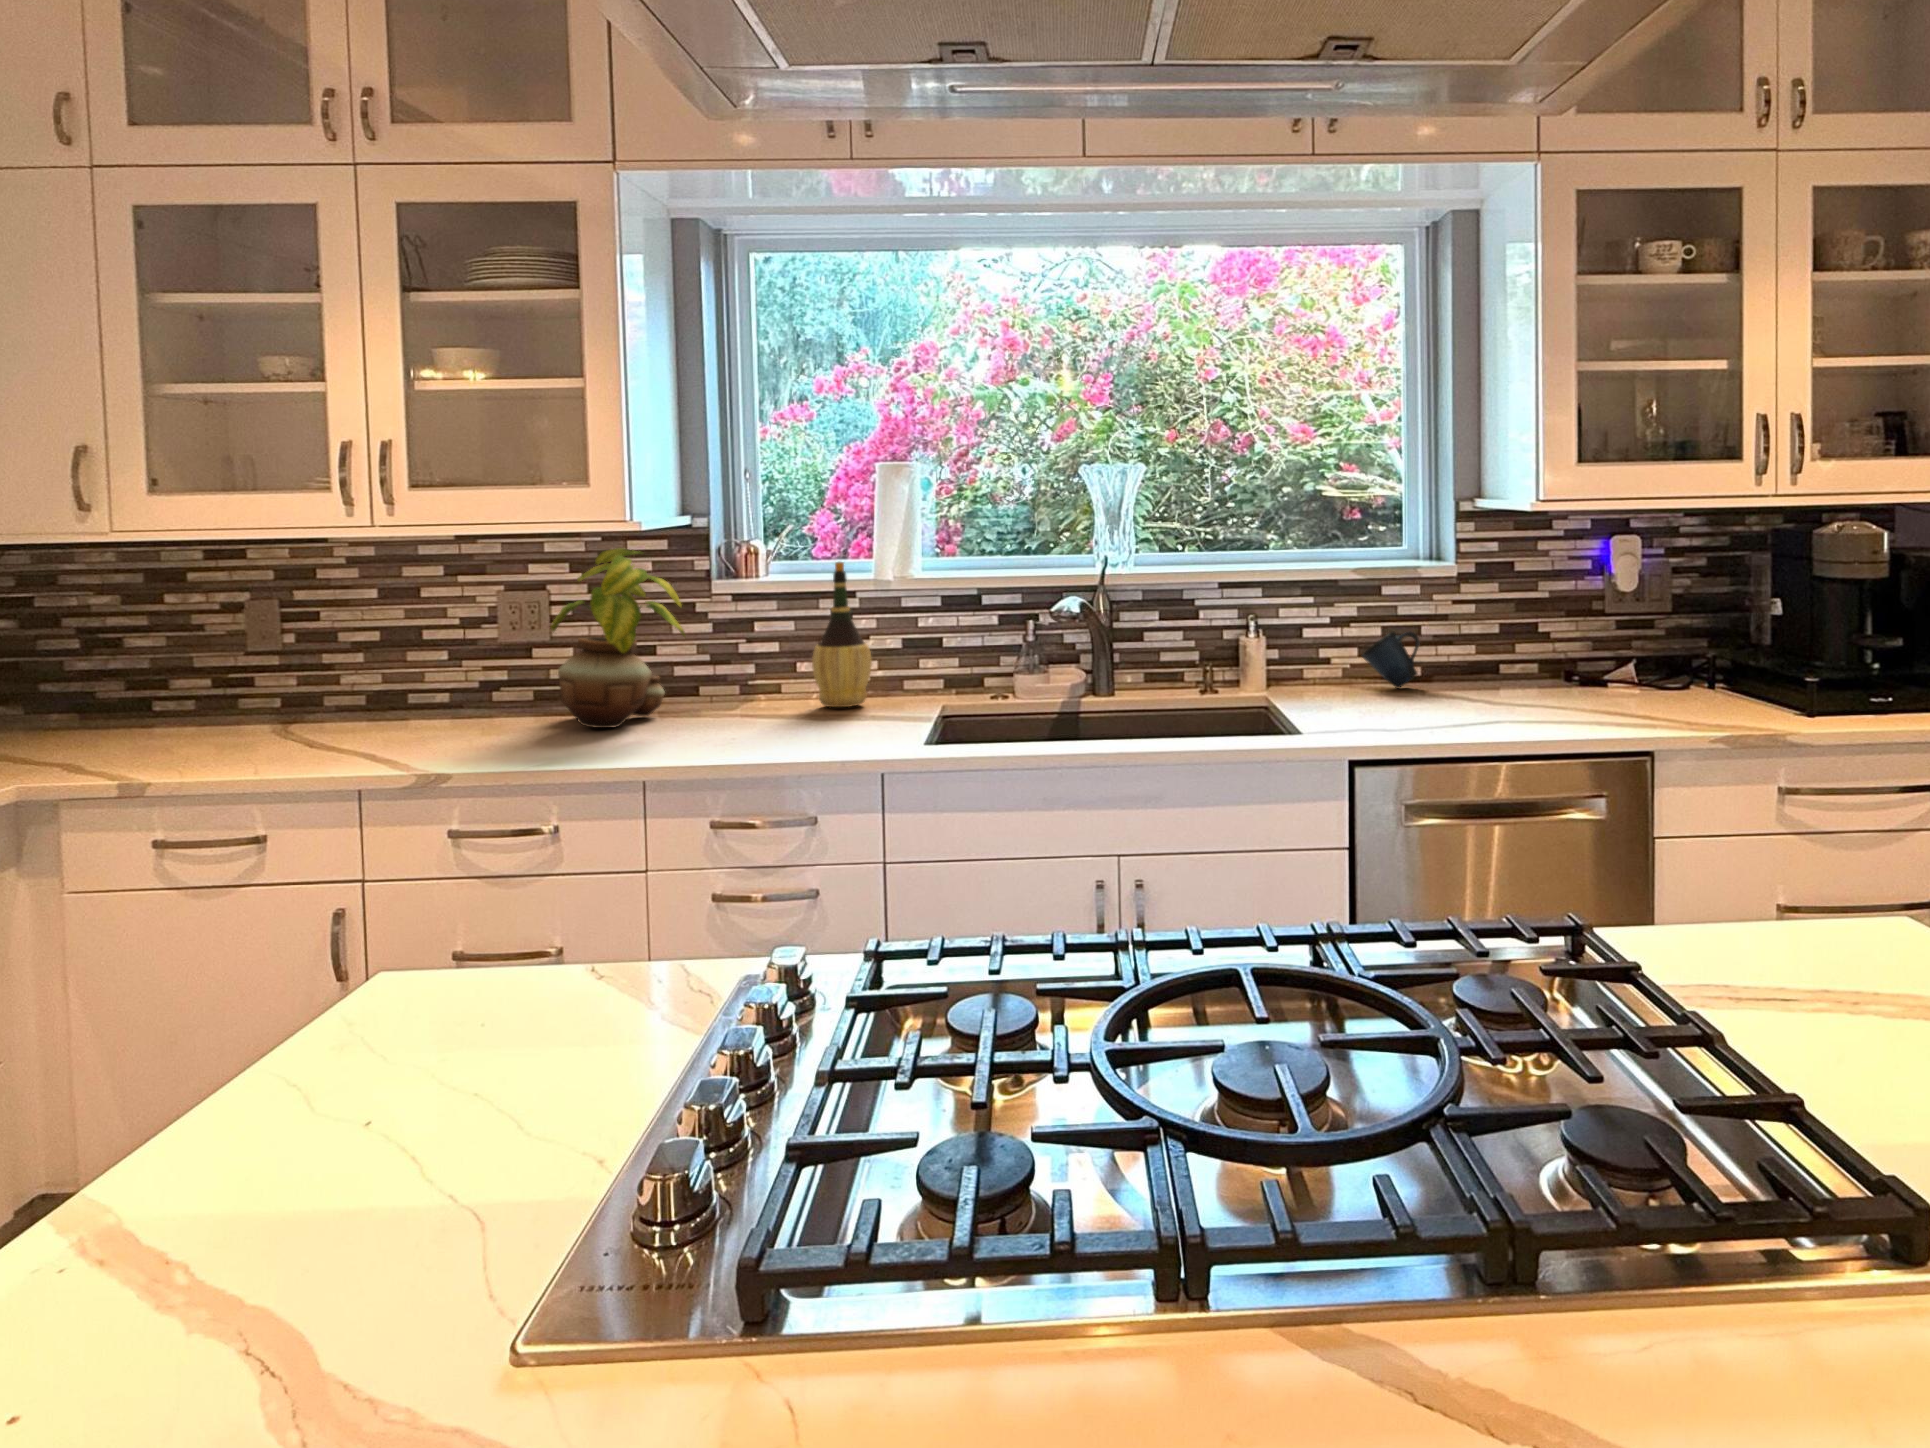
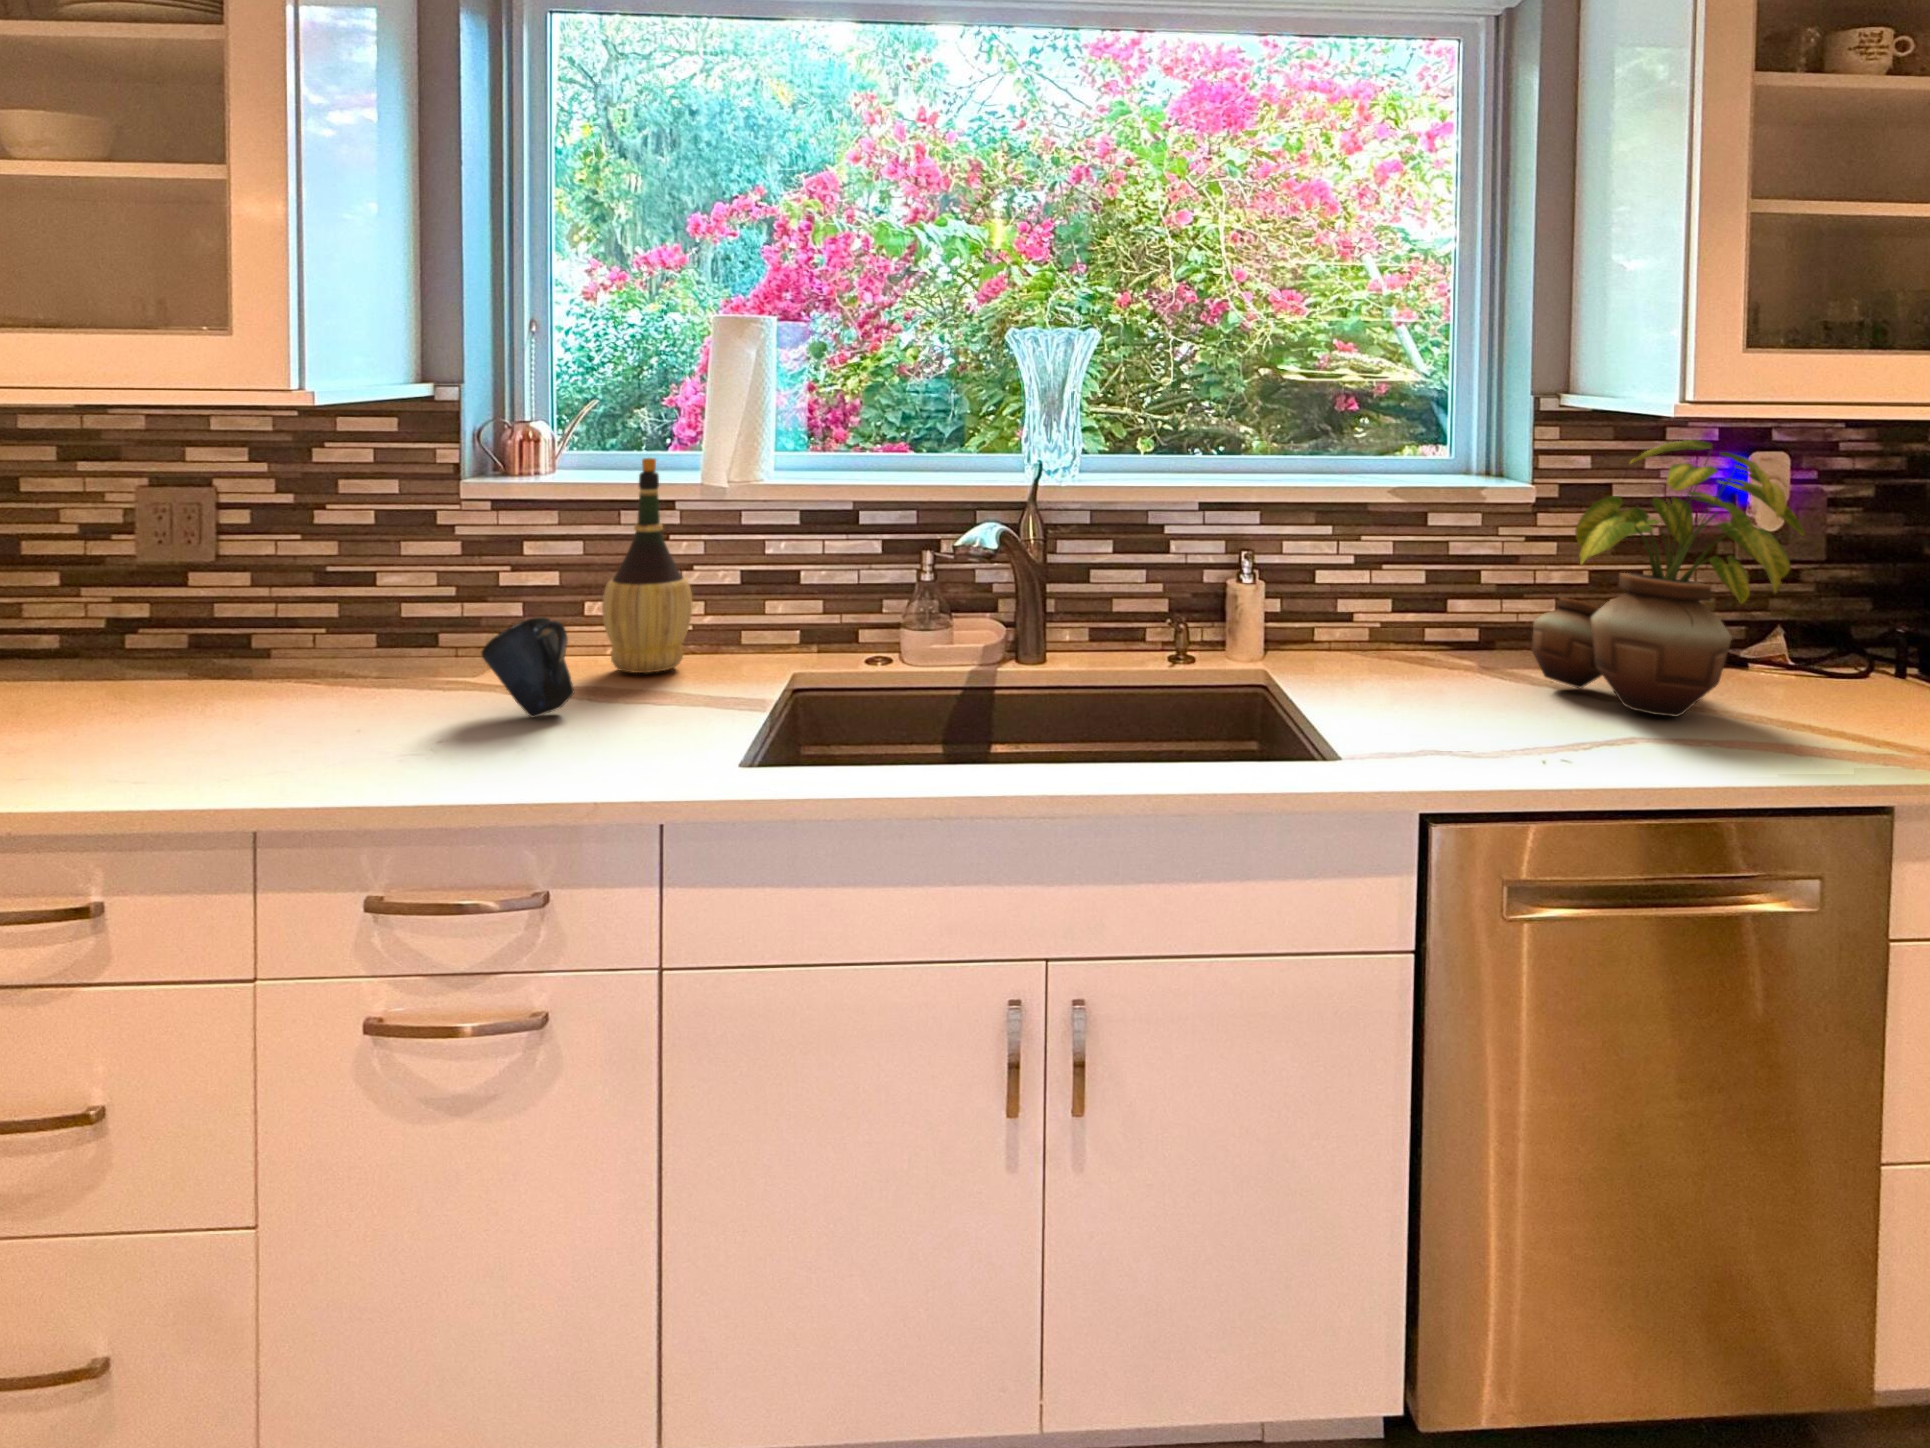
potted plant: present [551,548,685,728] -> present [1531,440,1805,717]
mug: present [1362,631,1420,688] -> present [481,617,574,718]

